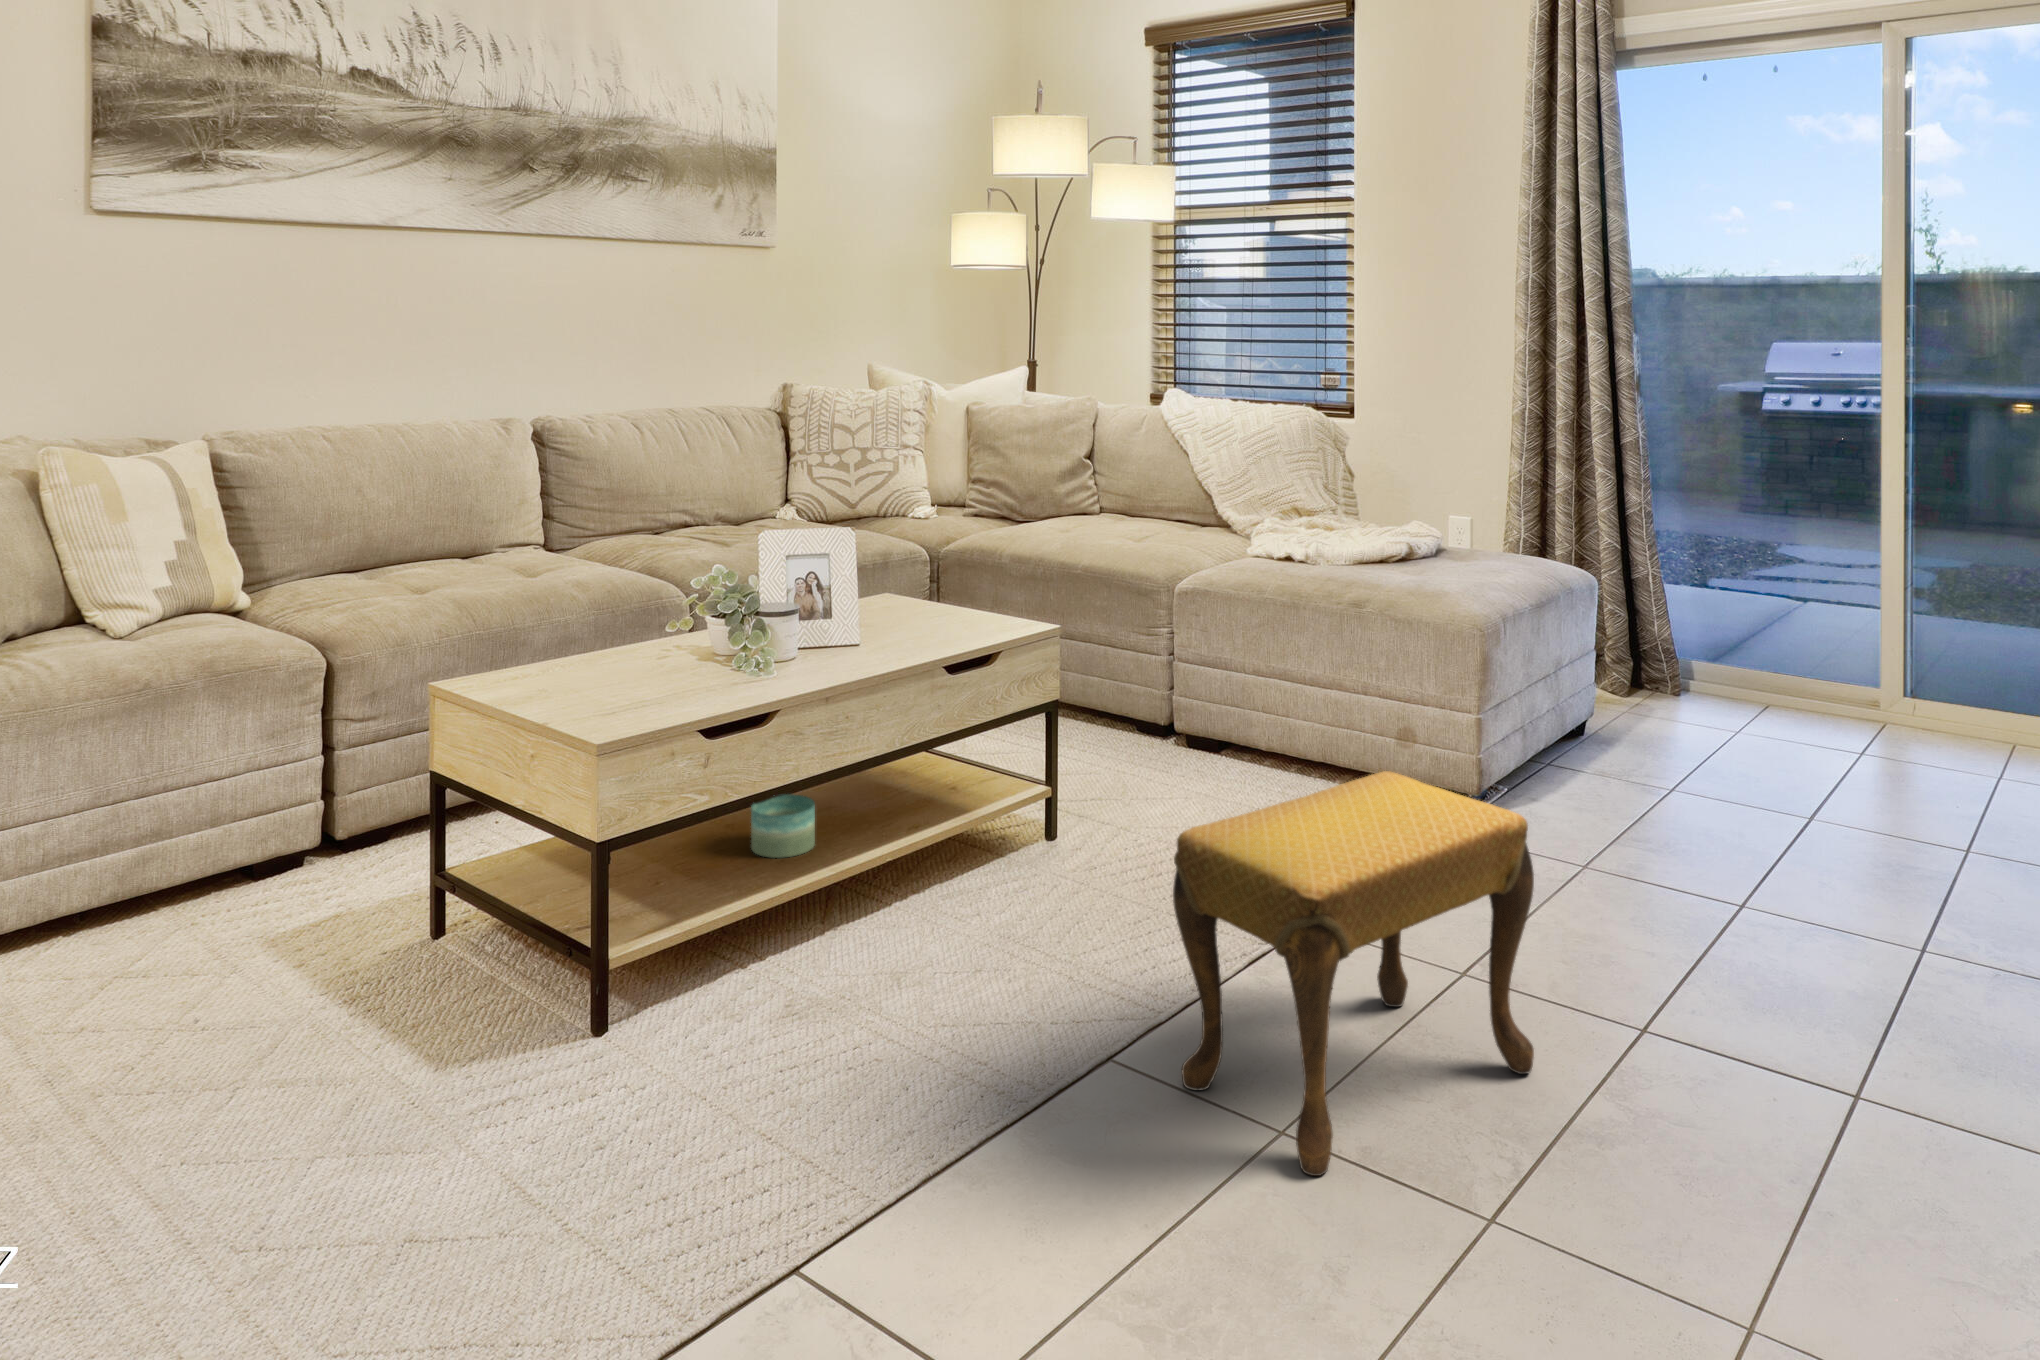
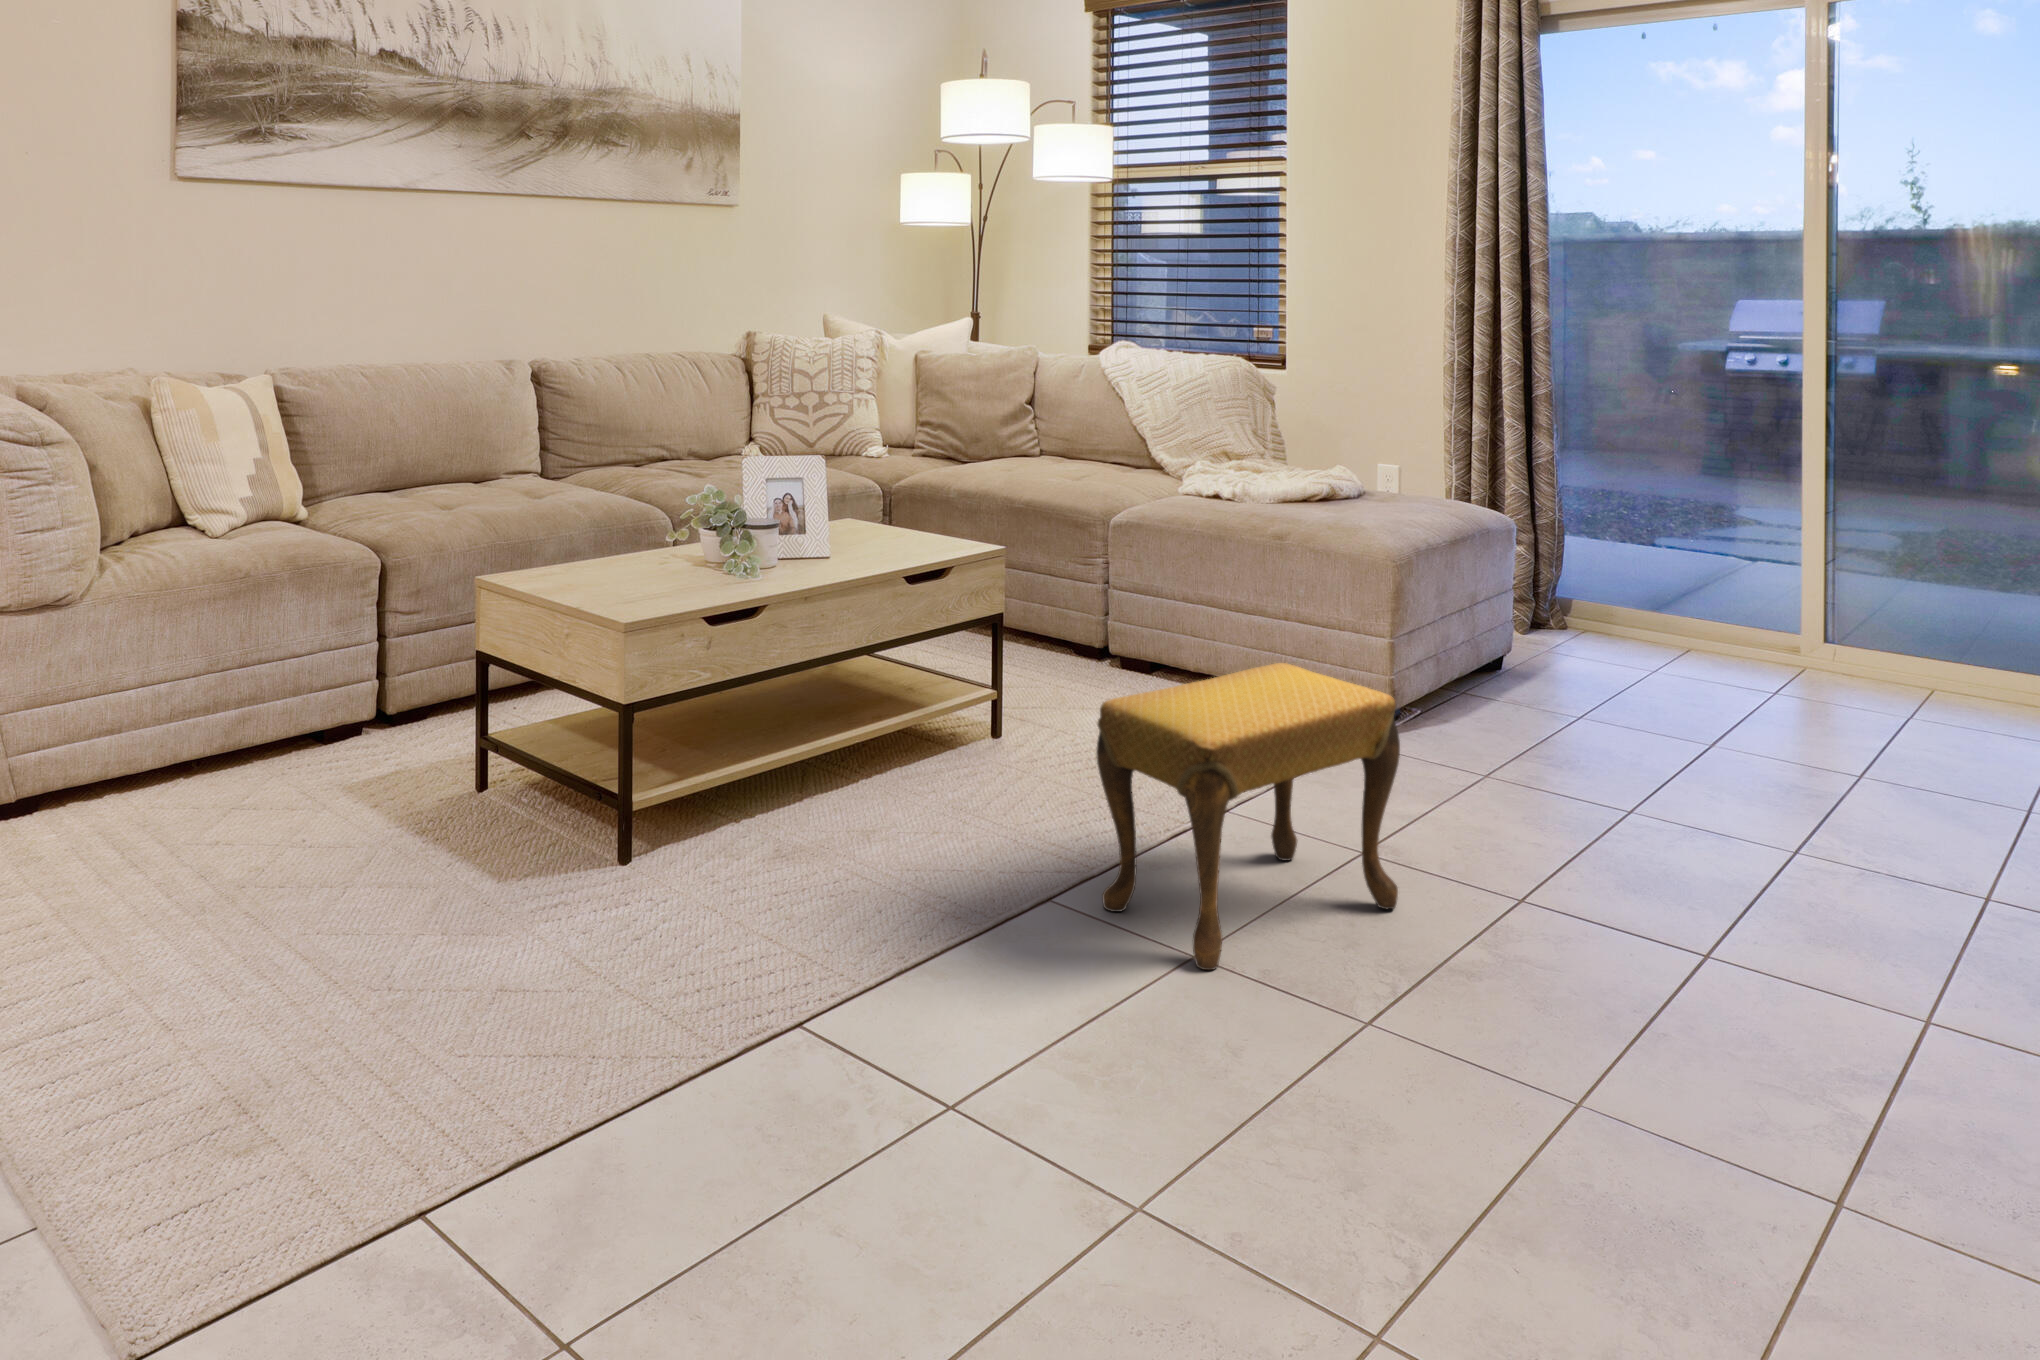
candle: present [751,794,815,858] -> none [742,681,796,731]

